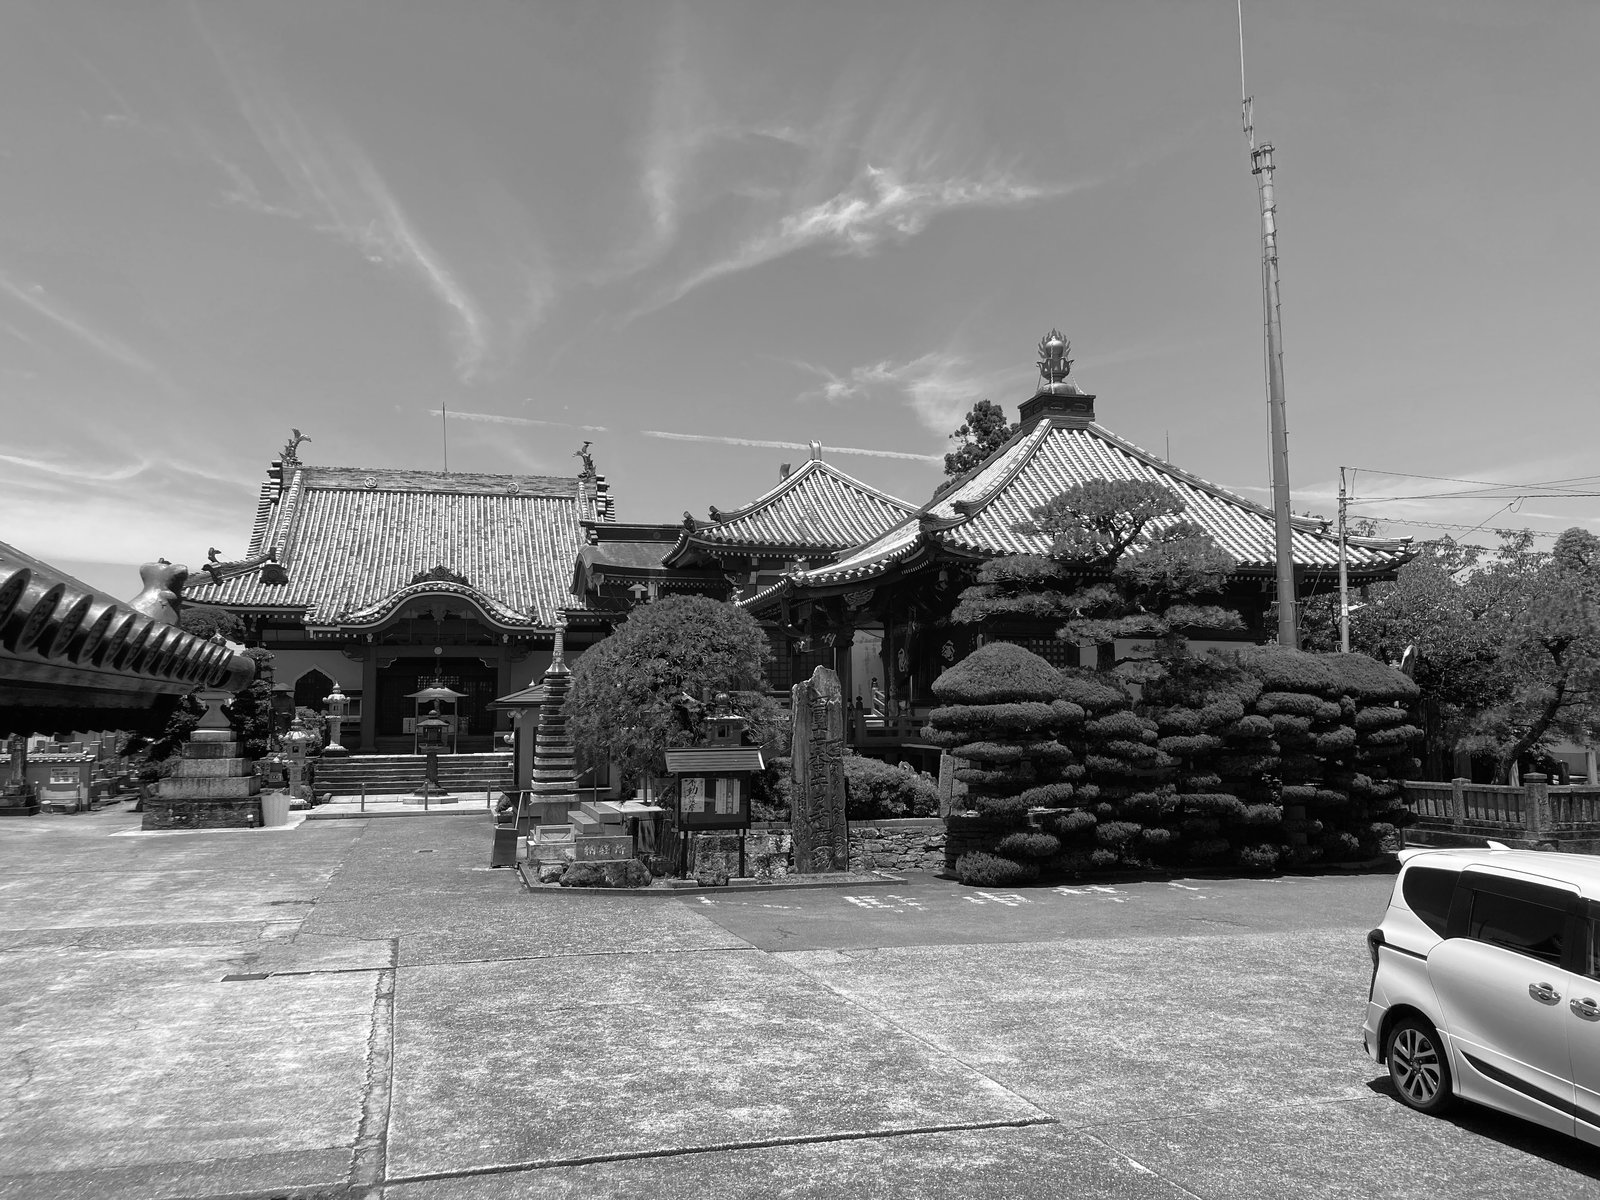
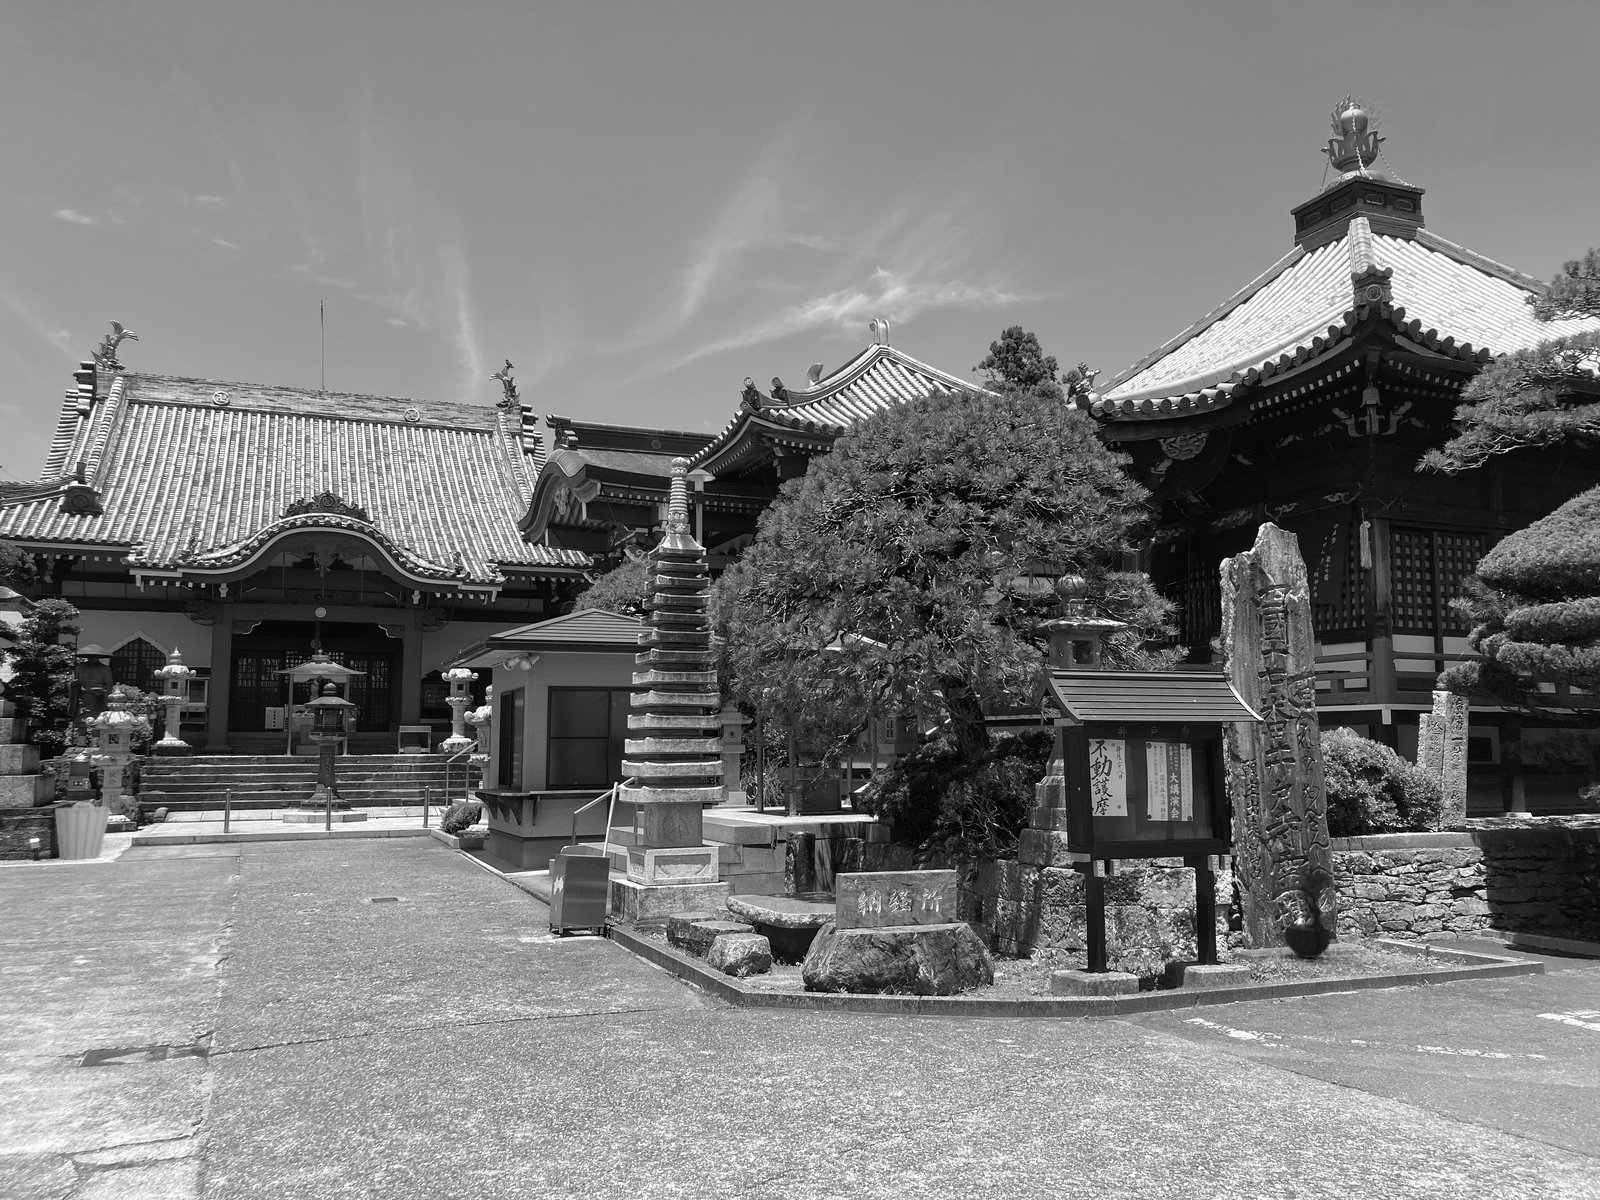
potted tree: none [815,832,843,881] -> present [1284,864,1338,958]

